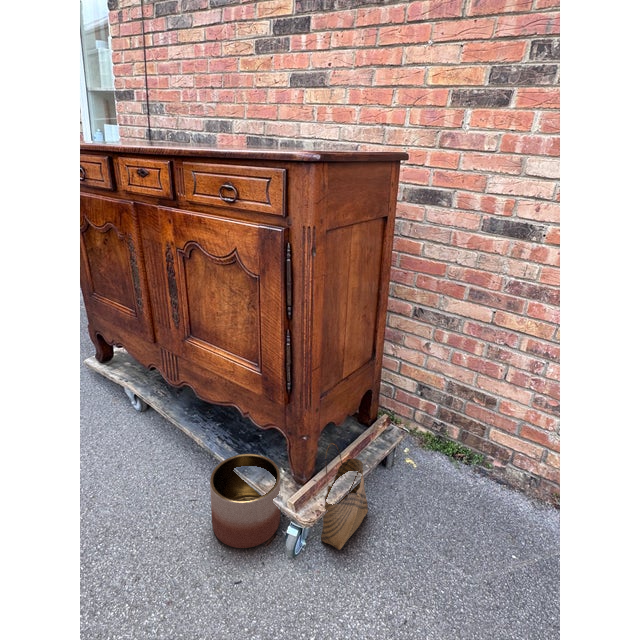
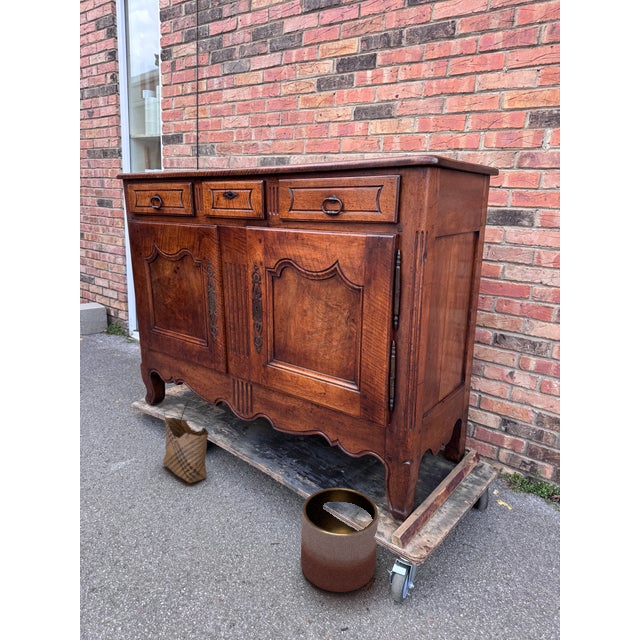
woven basket: present [321,443,368,550] -> present [163,395,209,483]

